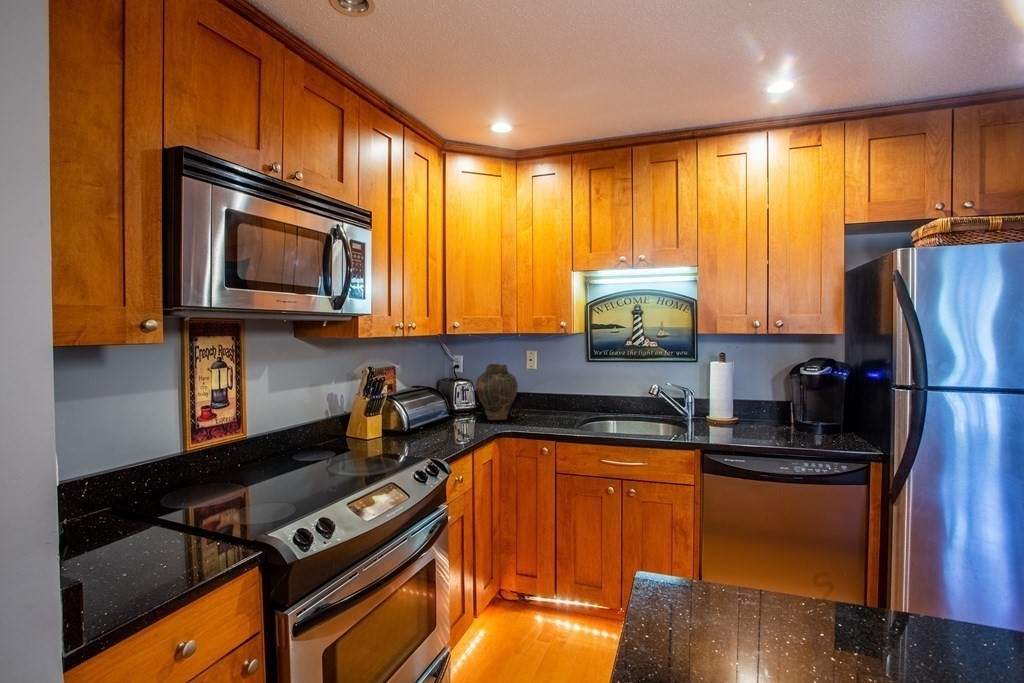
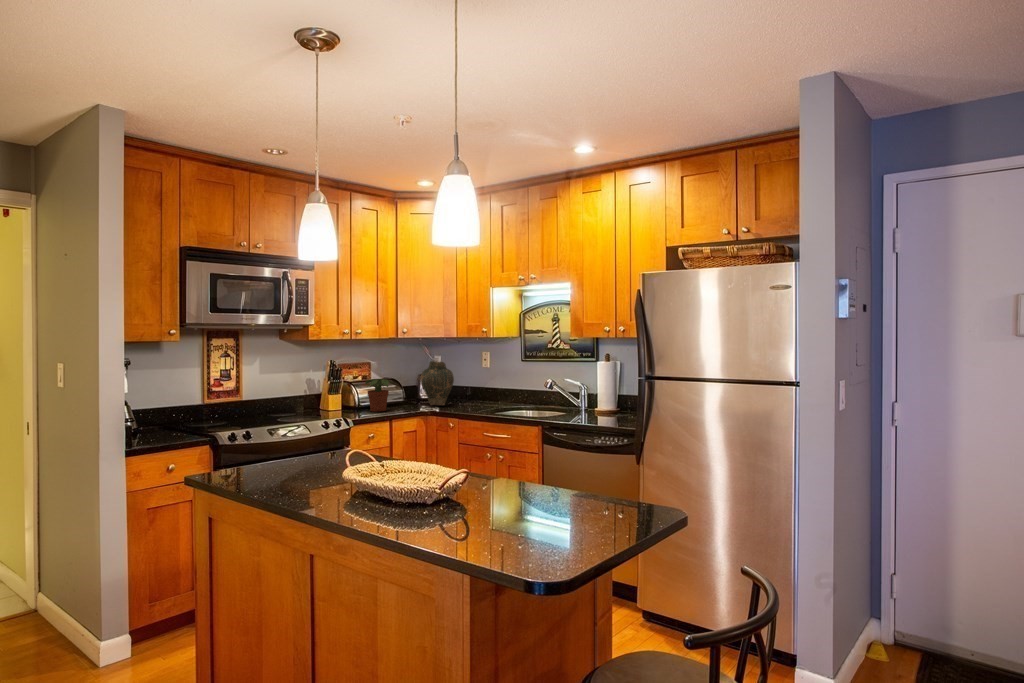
potted plant: none [423,391,462,437] -> present [365,379,392,412]

